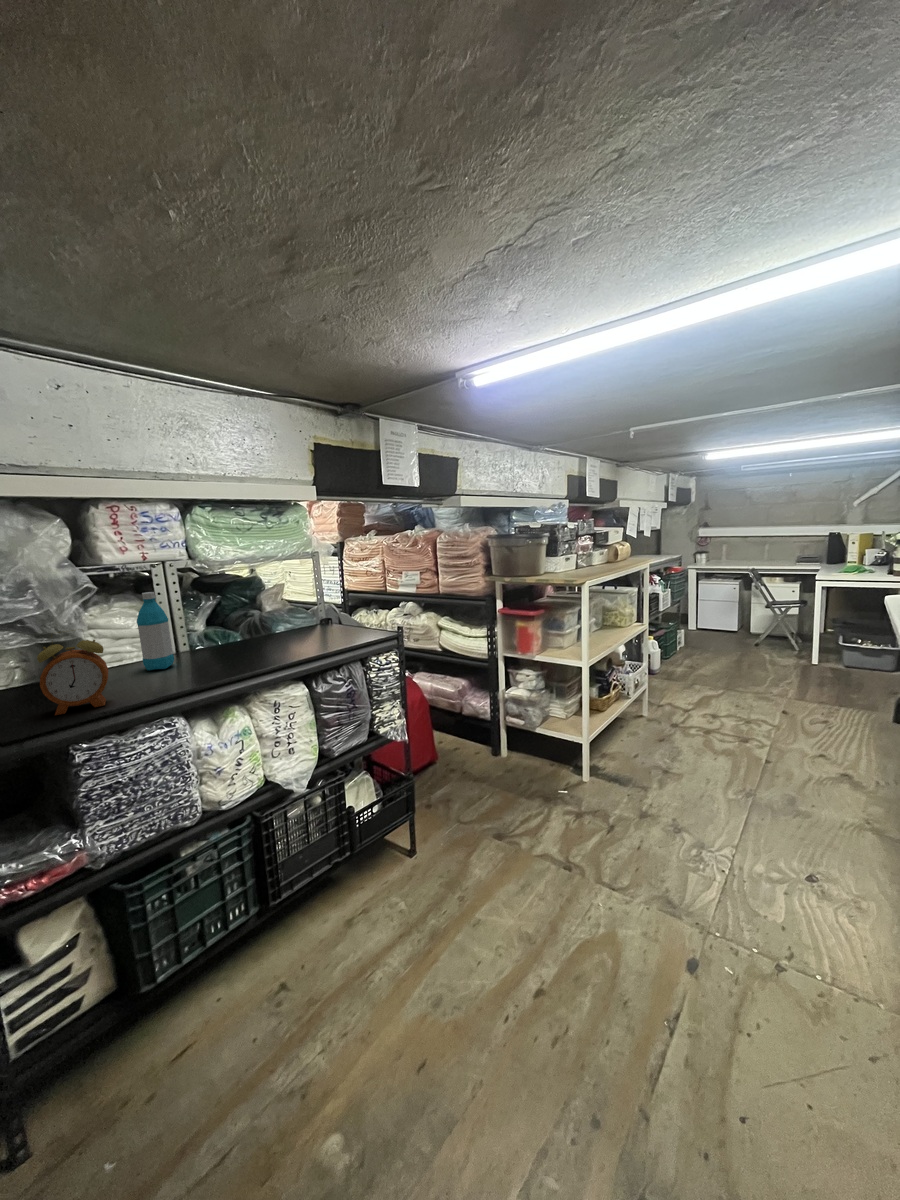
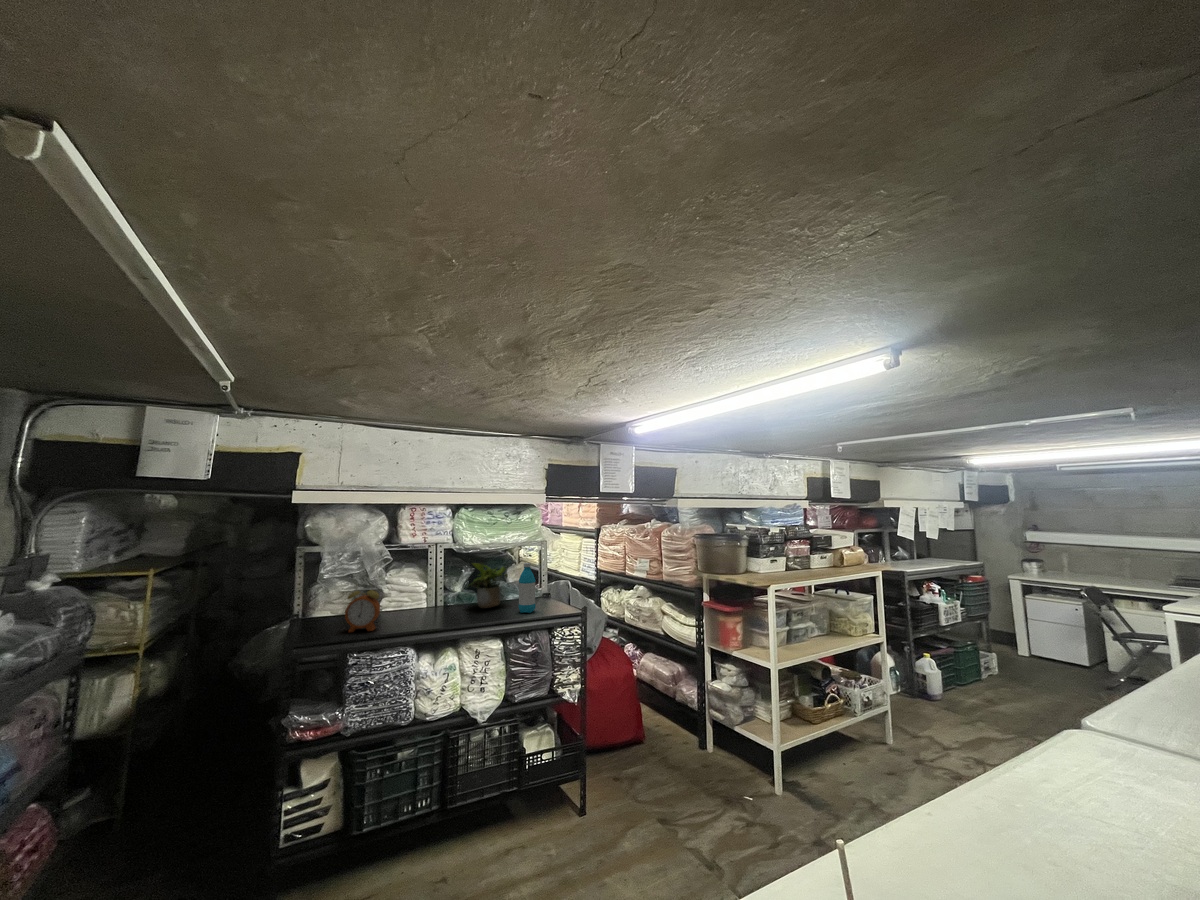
potted plant: none [229,584,288,647] -> present [468,563,507,609]
water bottle: present [137,592,174,671] -> present [518,563,535,613]

